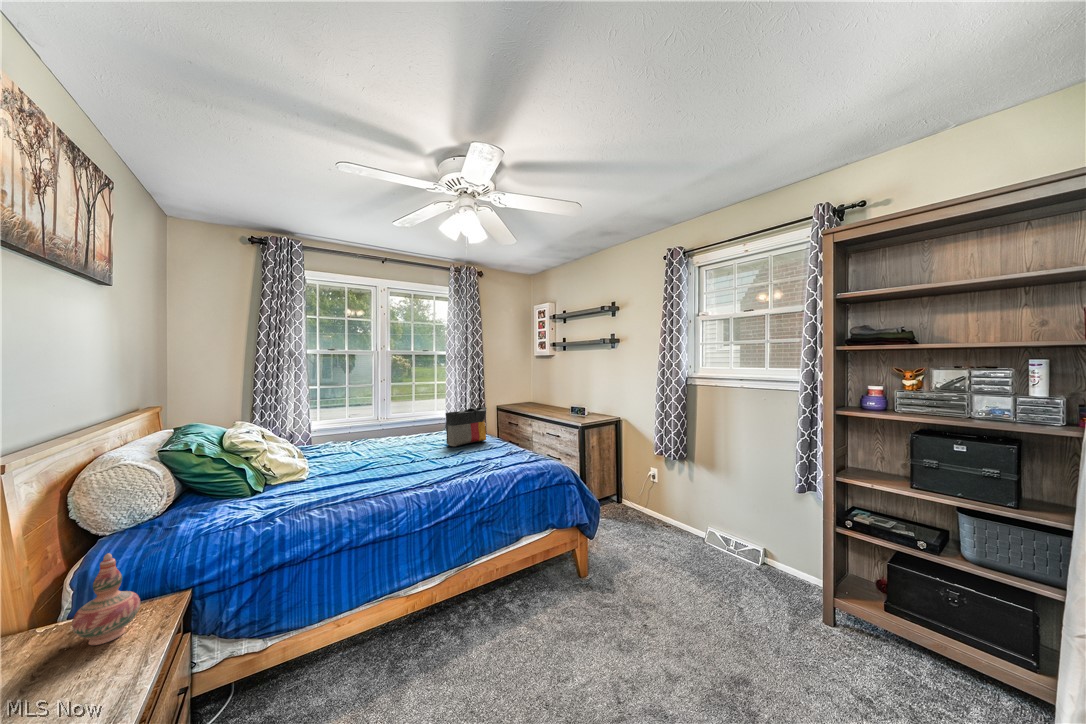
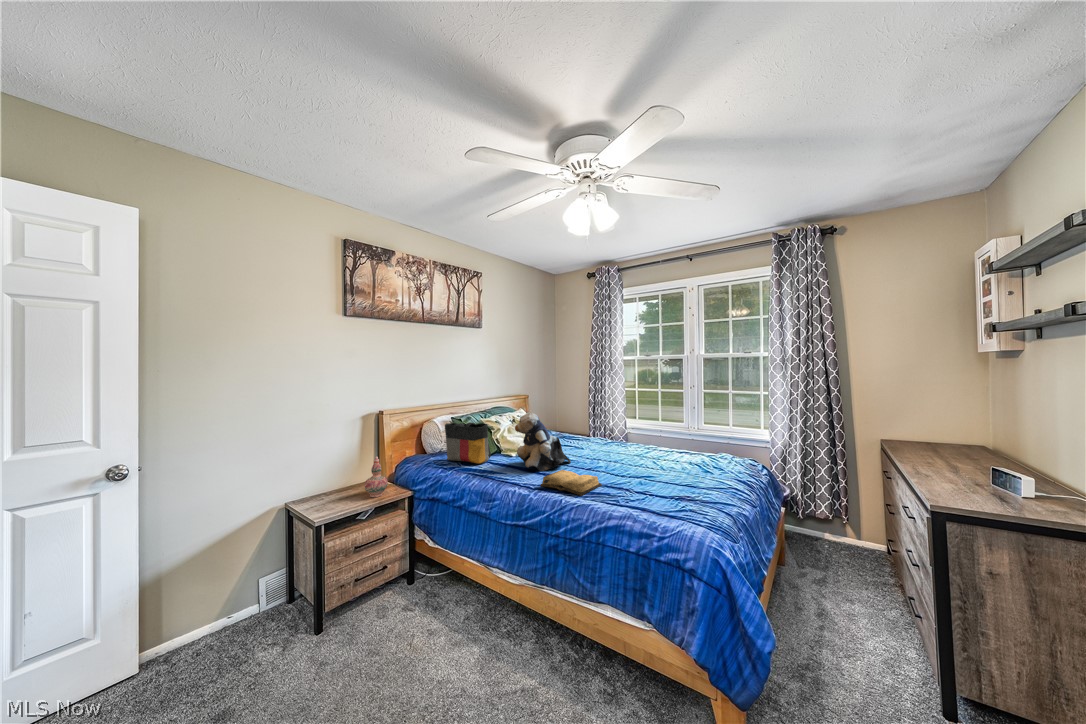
tote bag: present [446,407,487,446] -> present [445,422,491,464]
teddy bear: none [334,417,401,479] -> present [515,413,571,471]
diary: none [425,458,479,481] -> present [541,470,602,496]

